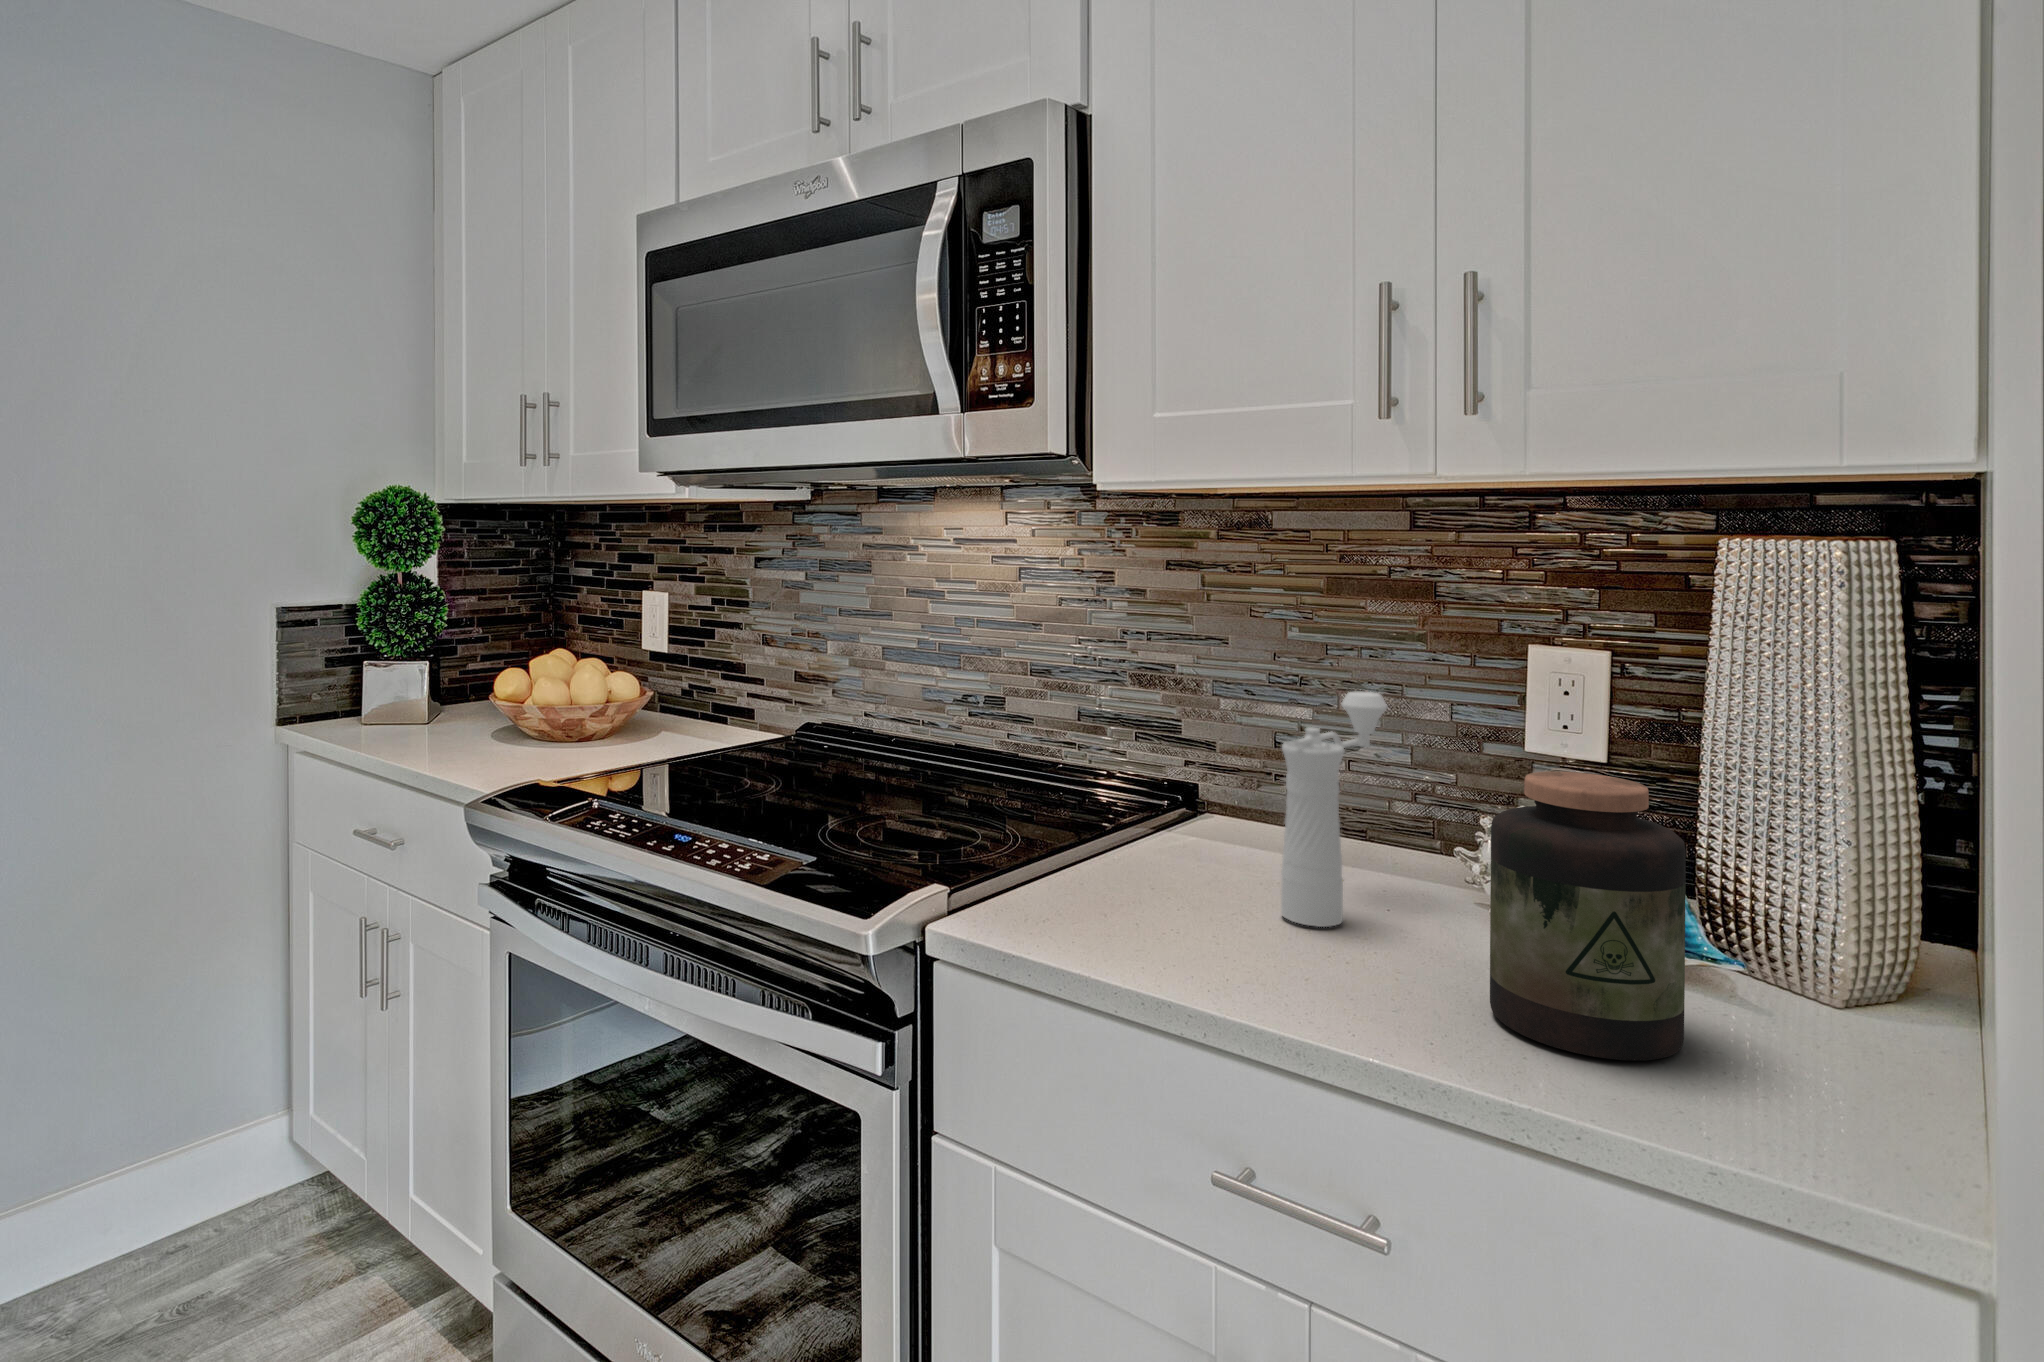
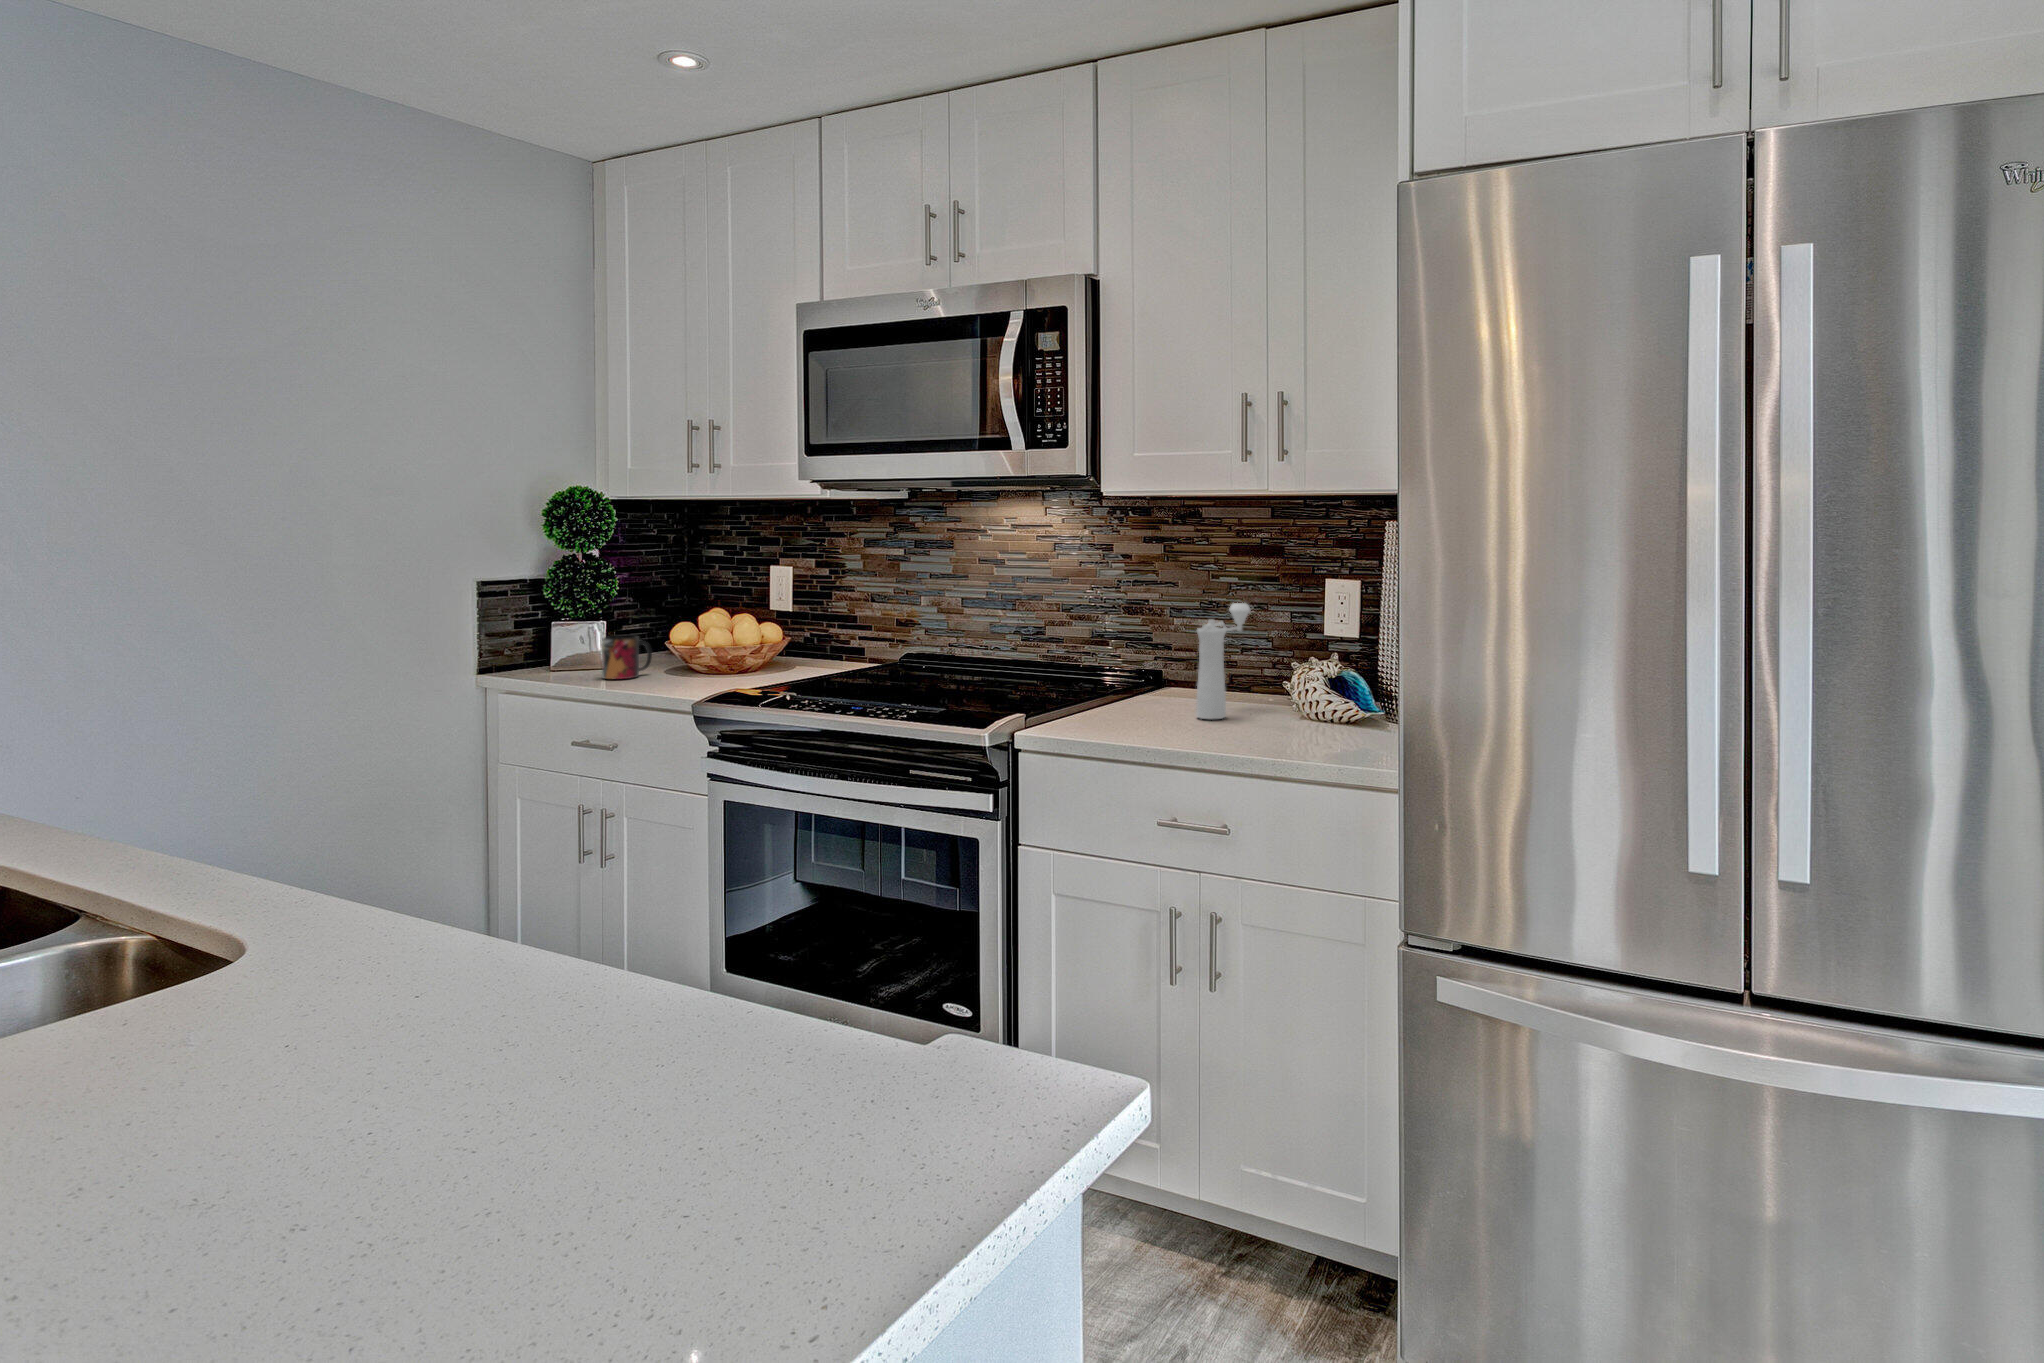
mug: none [404,685,470,746] -> present [602,636,652,679]
jar: present [1490,771,1686,1061] -> none [1278,627,1351,745]

